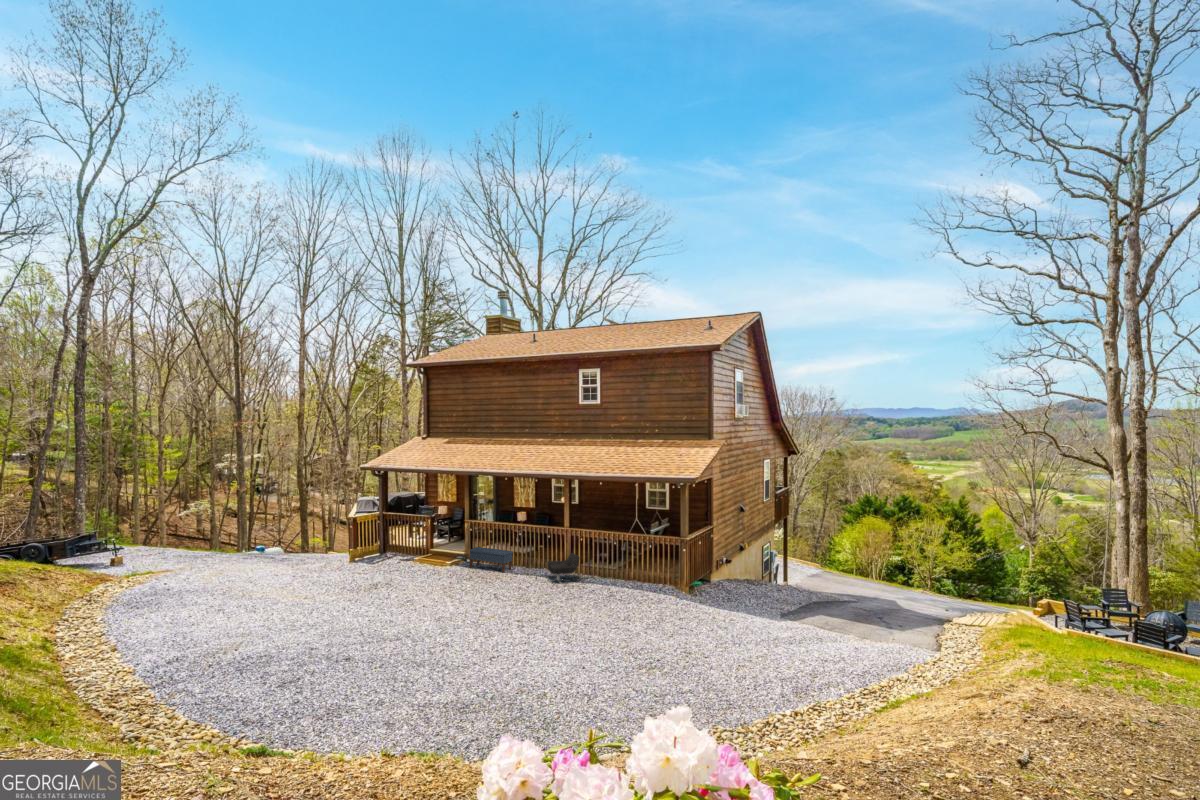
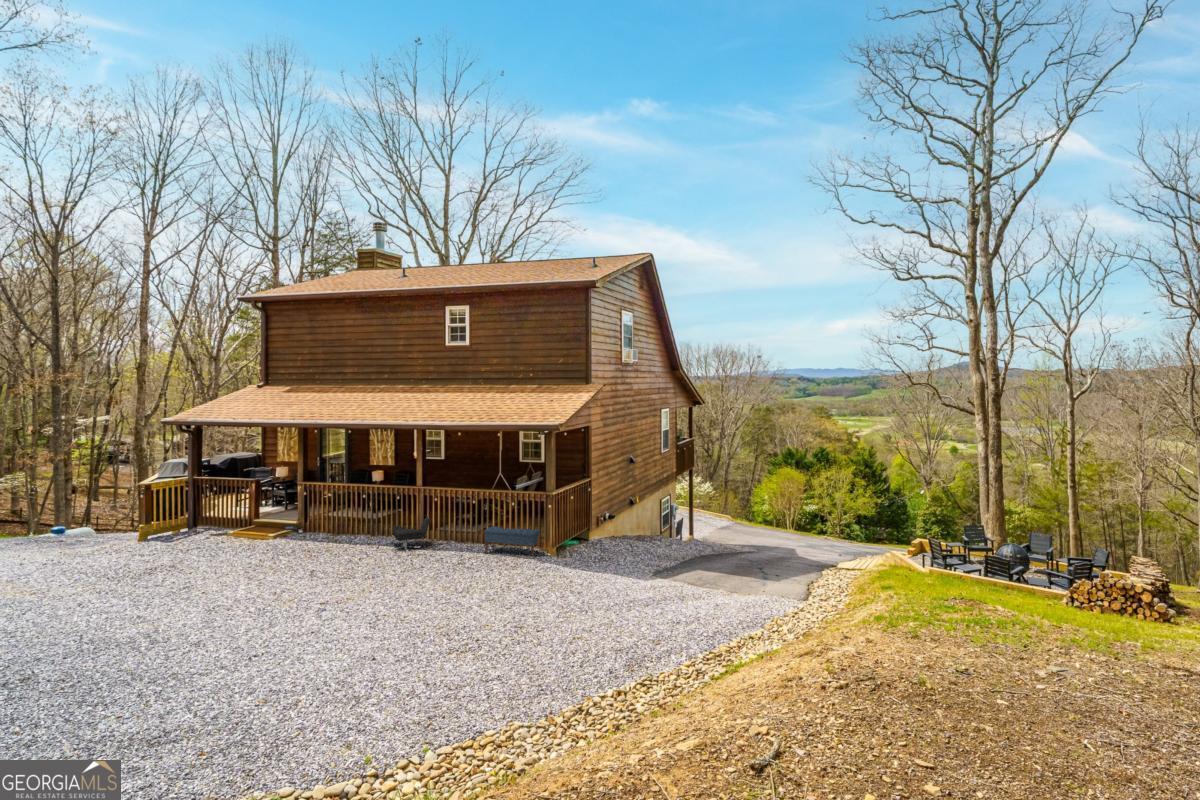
bench: present [470,547,513,573] -> present [485,526,541,557]

